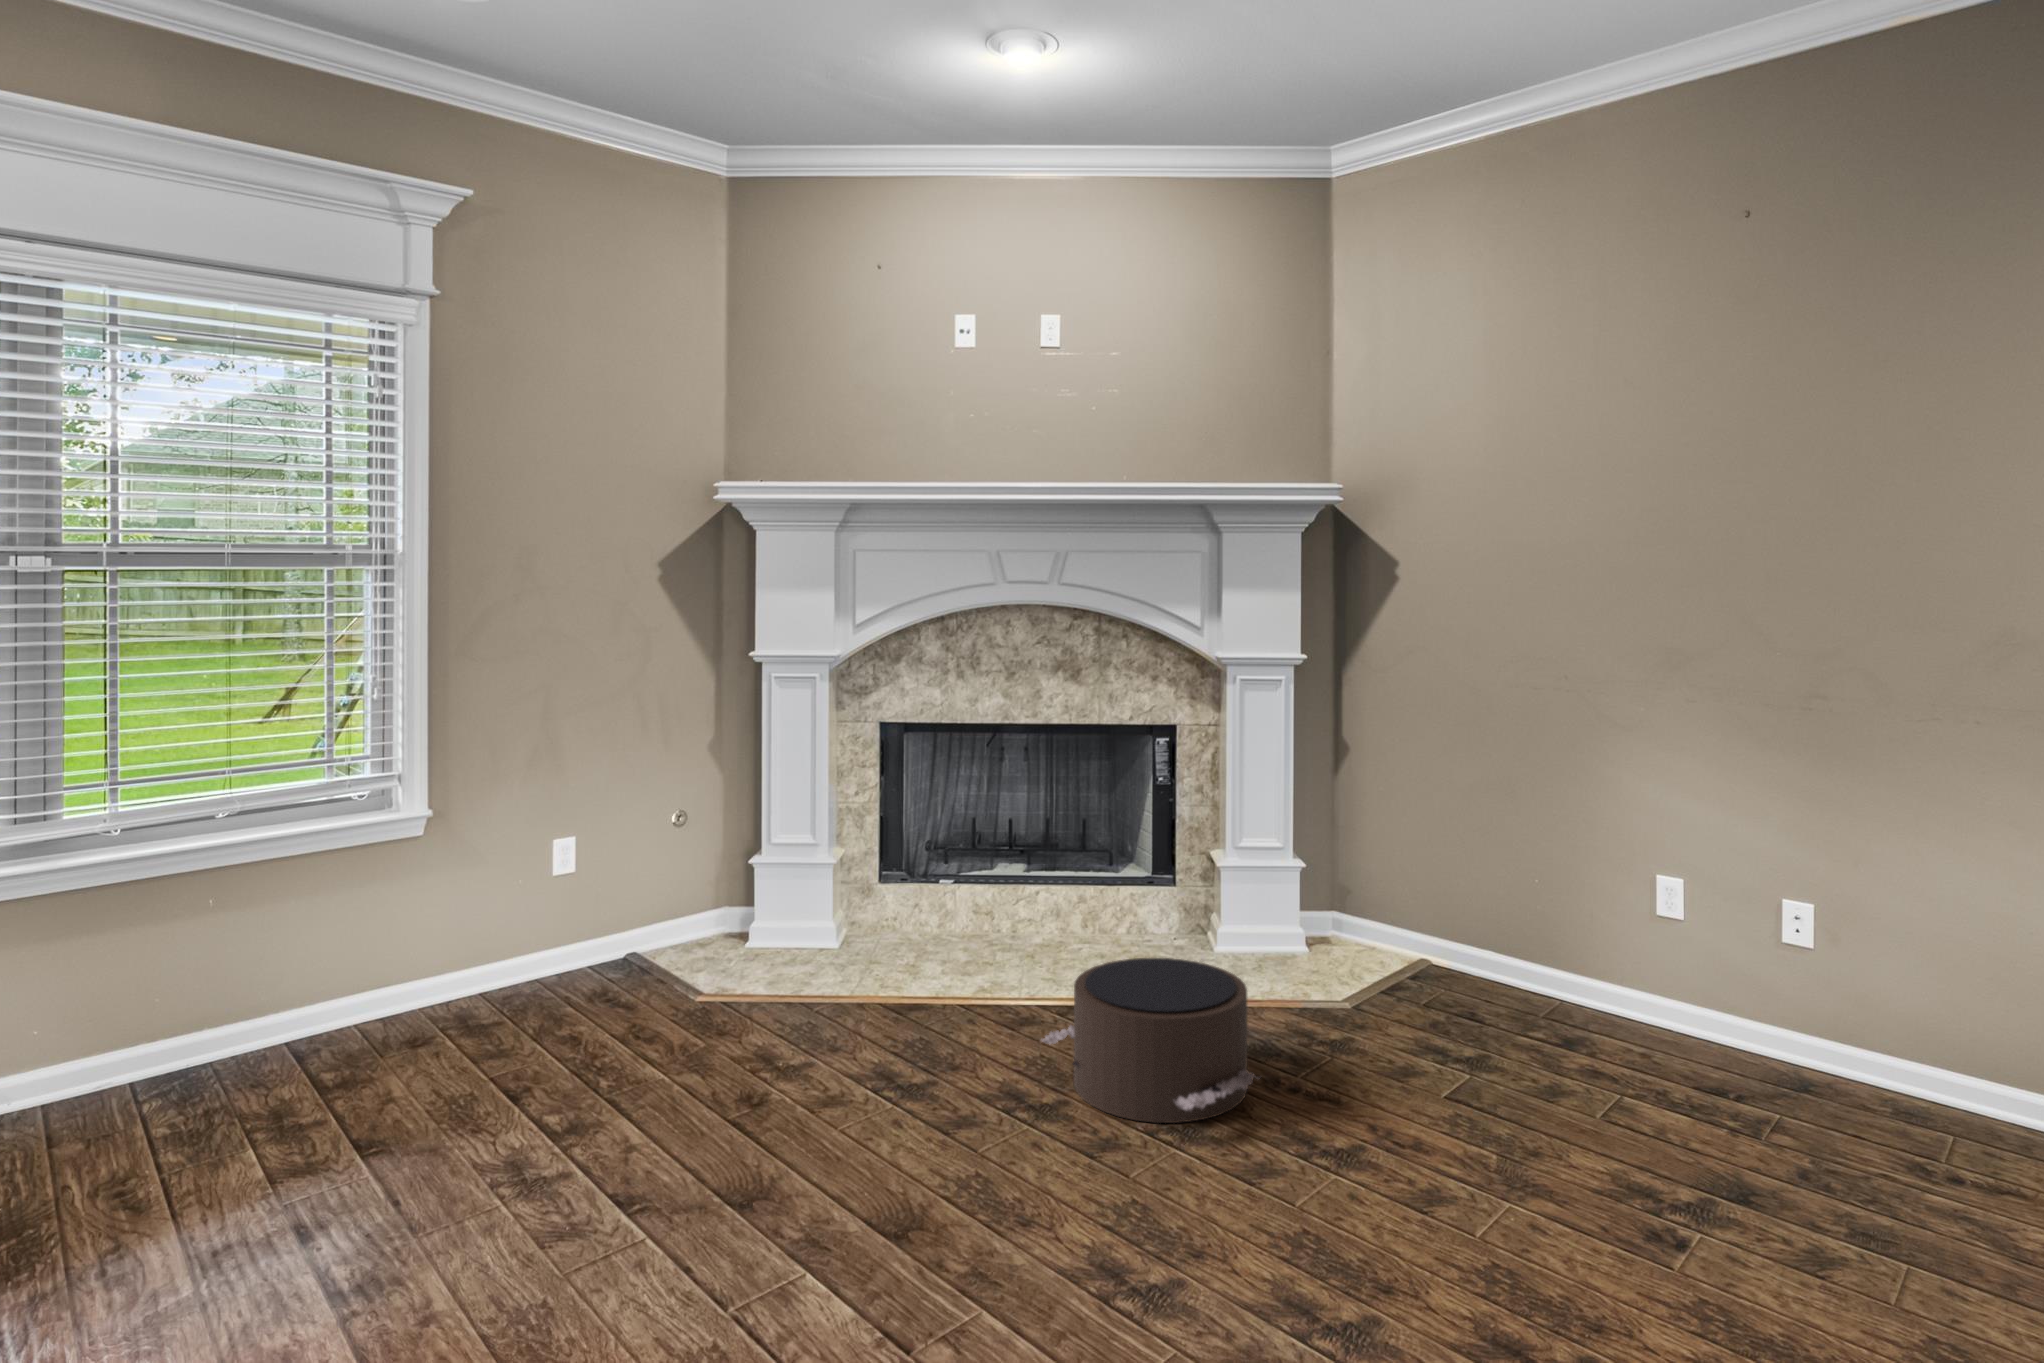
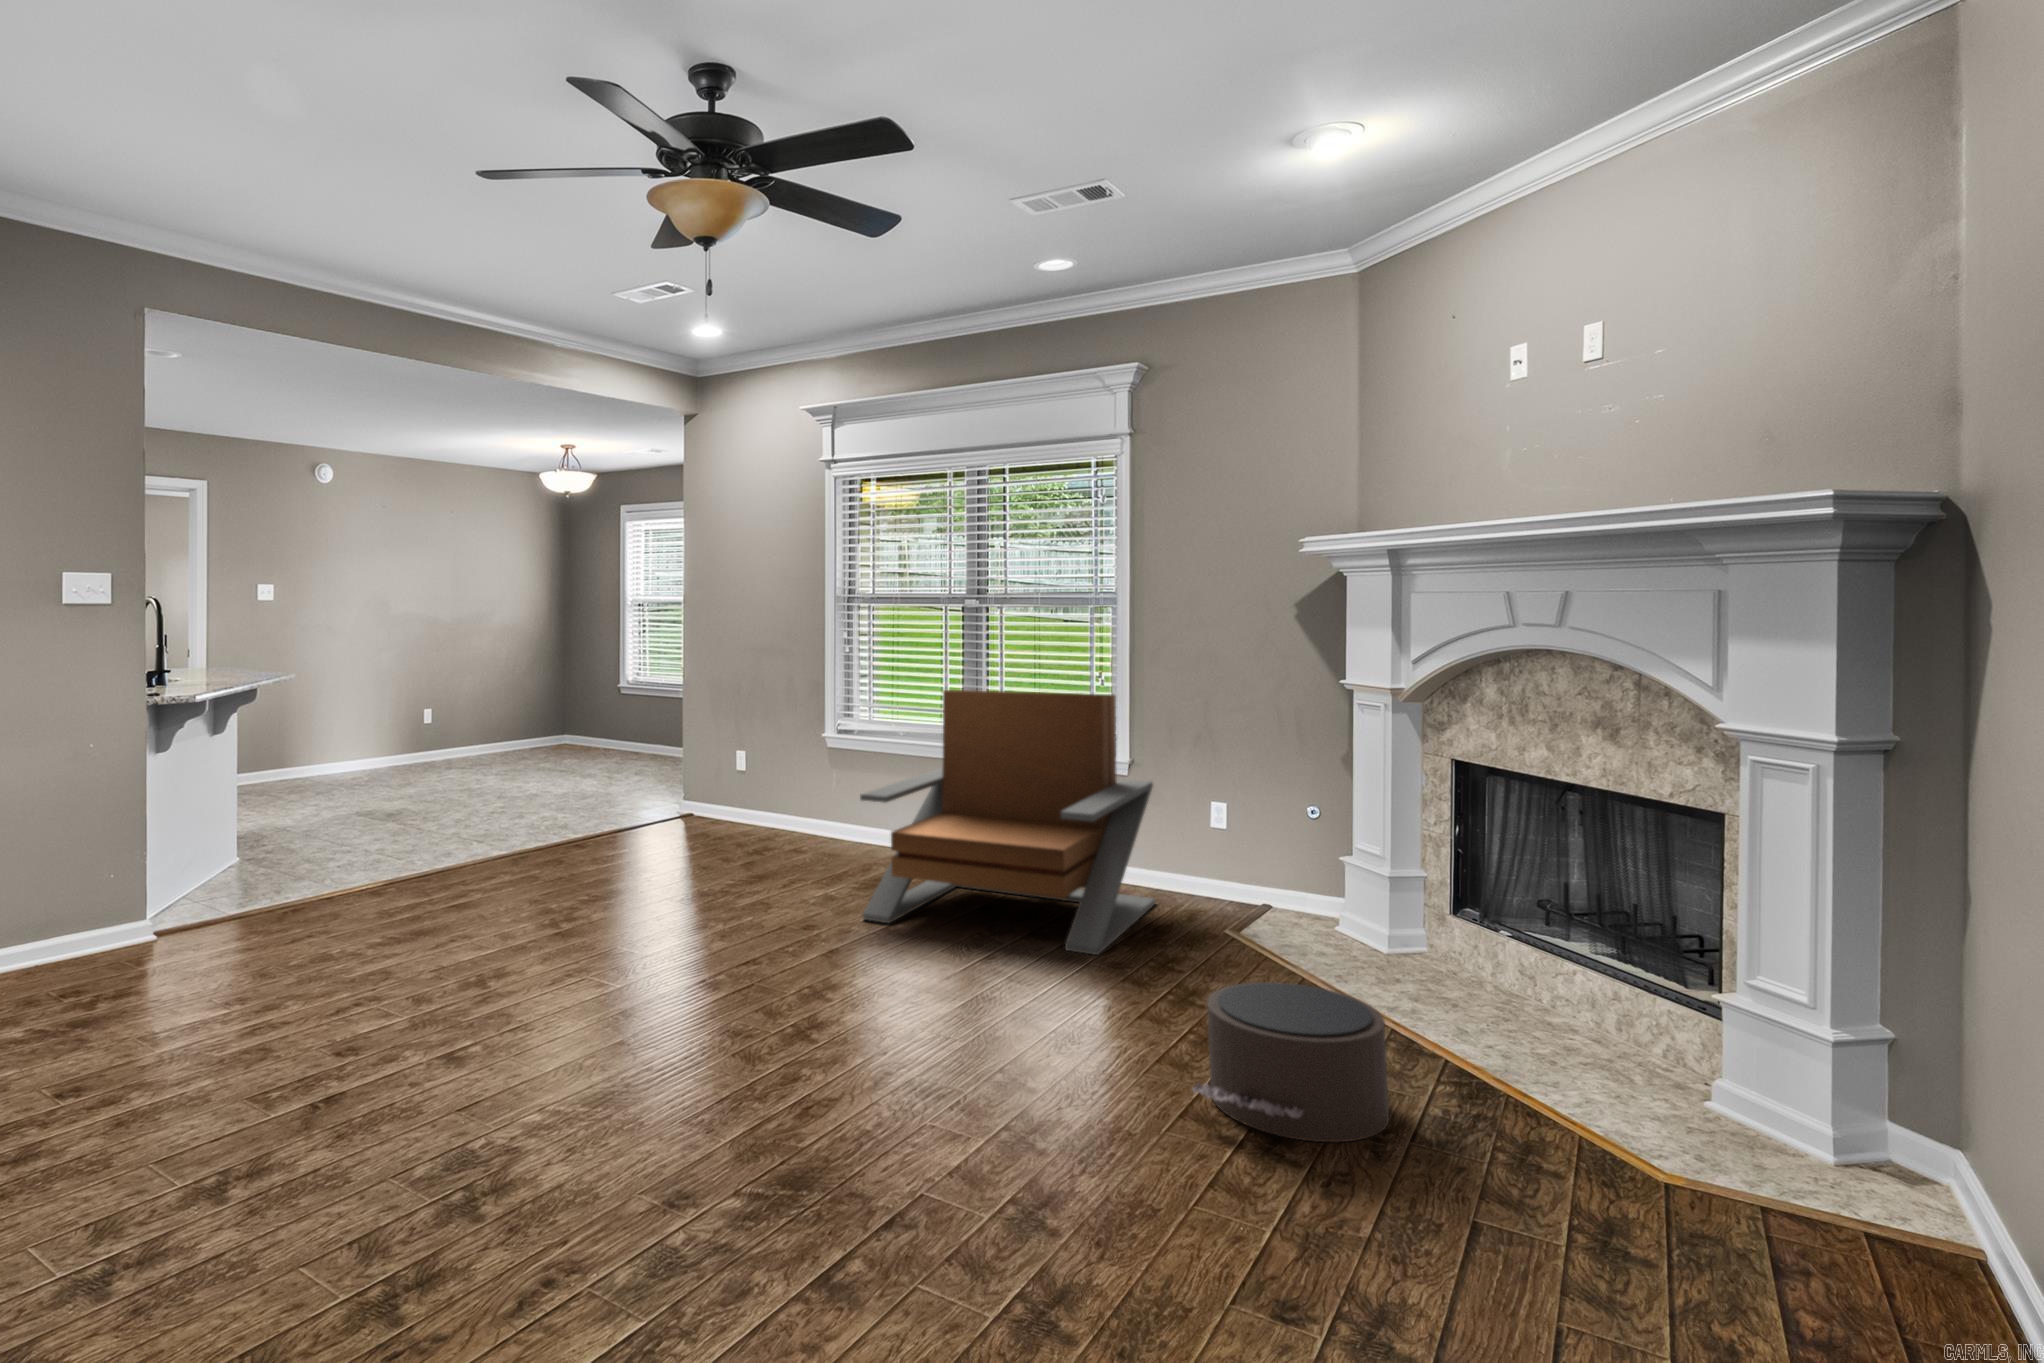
lounge chair: none [77,701,654,1252] -> present [860,690,1155,955]

